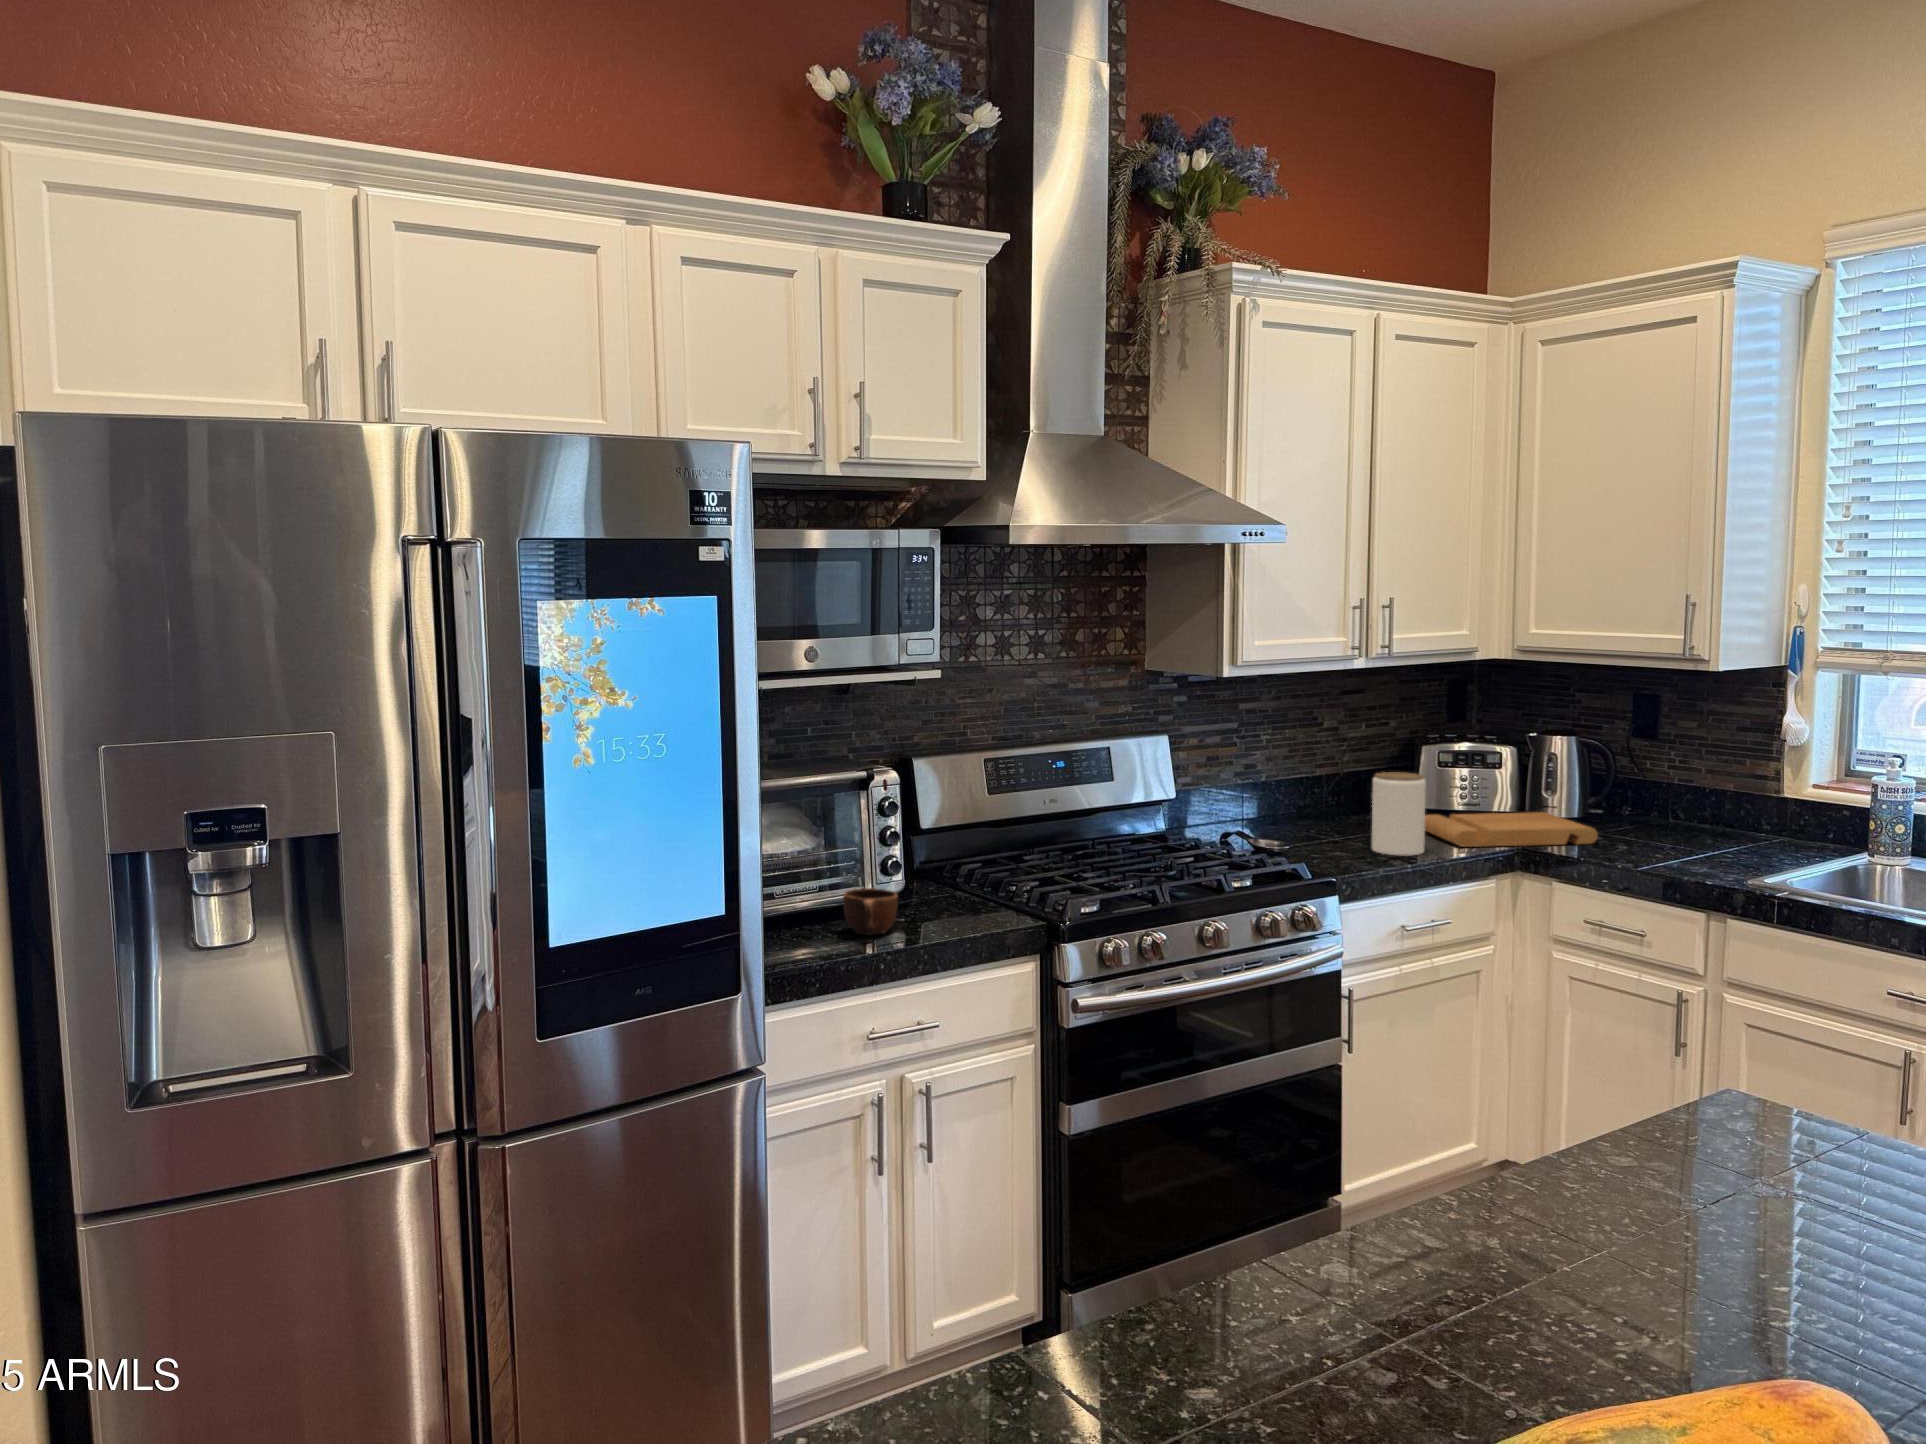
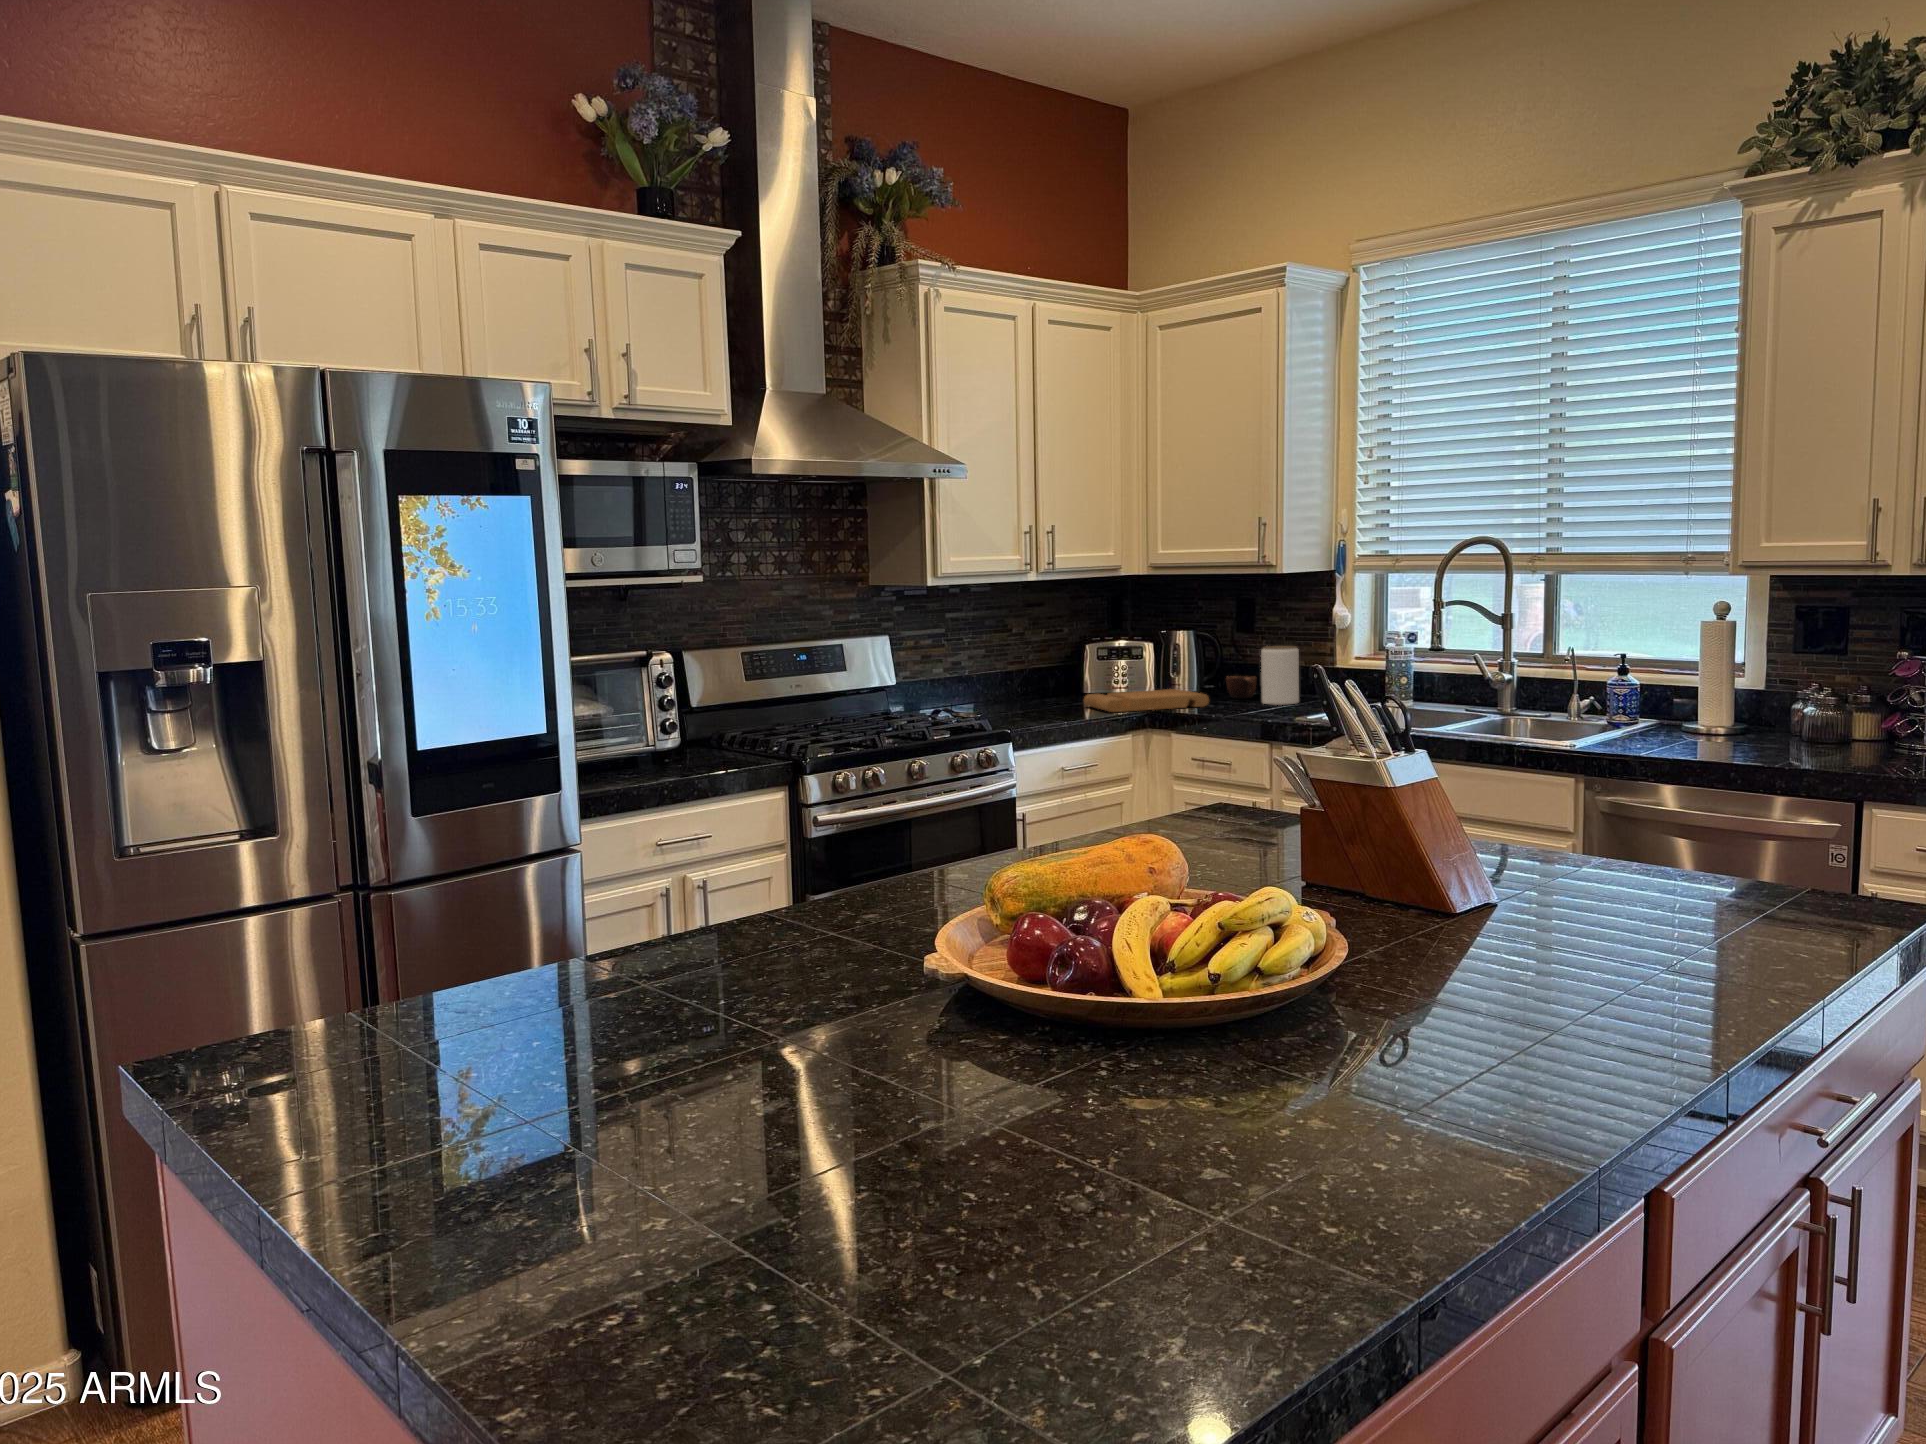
jar: present [1372,772,1426,855] -> present [1261,646,1299,705]
mug: present [843,888,898,936] -> present [1226,676,1256,698]

